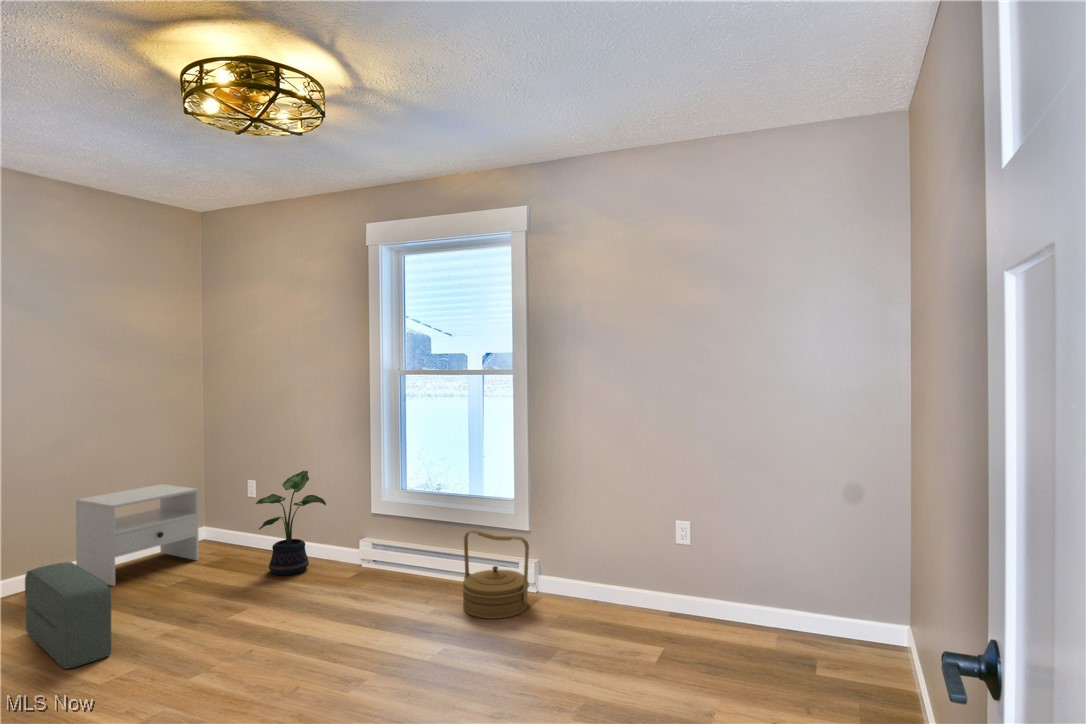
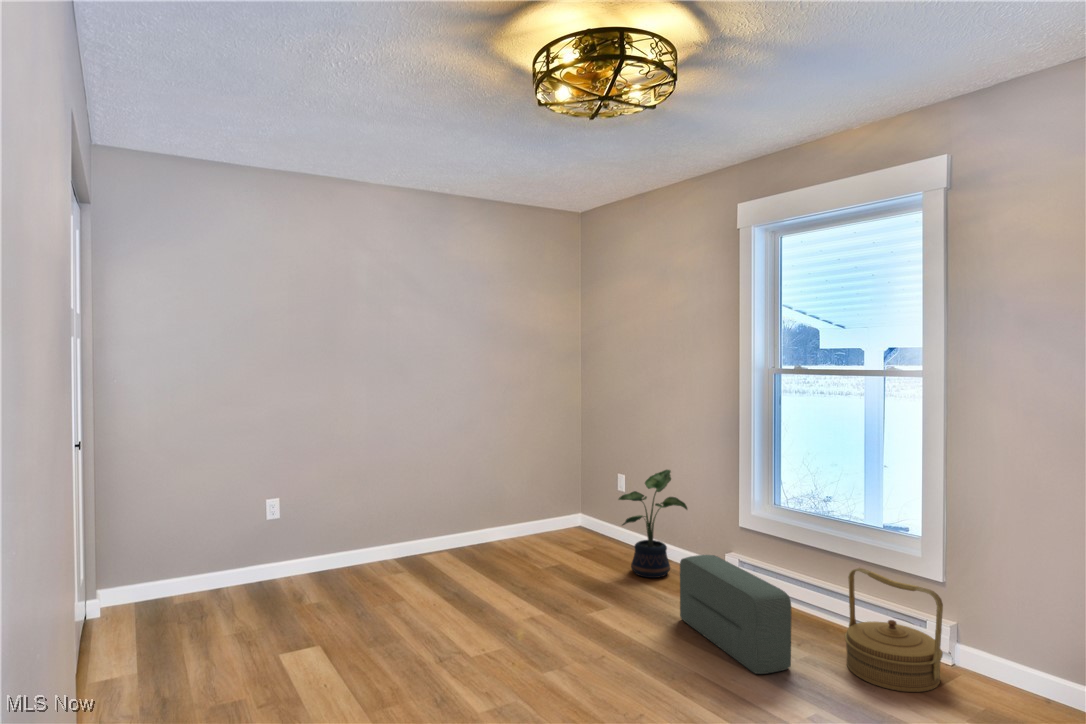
nightstand: present [76,484,199,586] -> none [475,469,571,558]
pouf: present [25,562,111,669] -> present [680,555,792,674]

